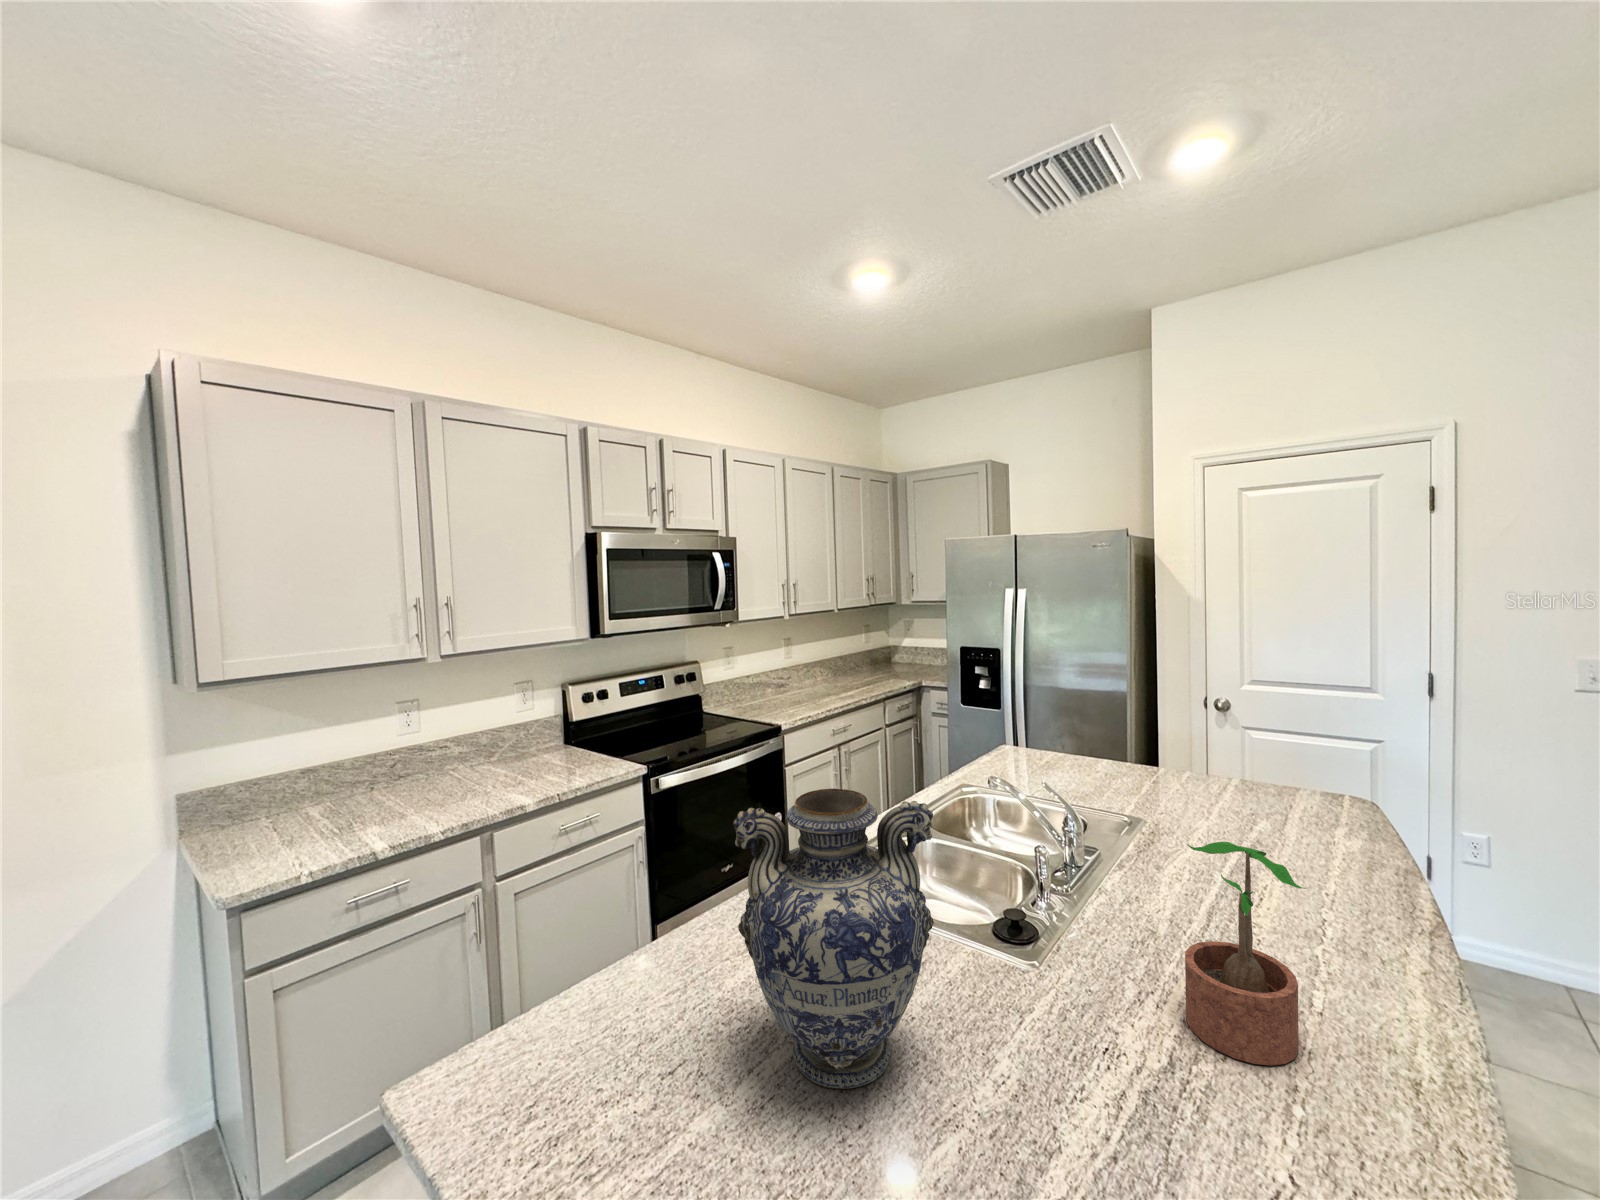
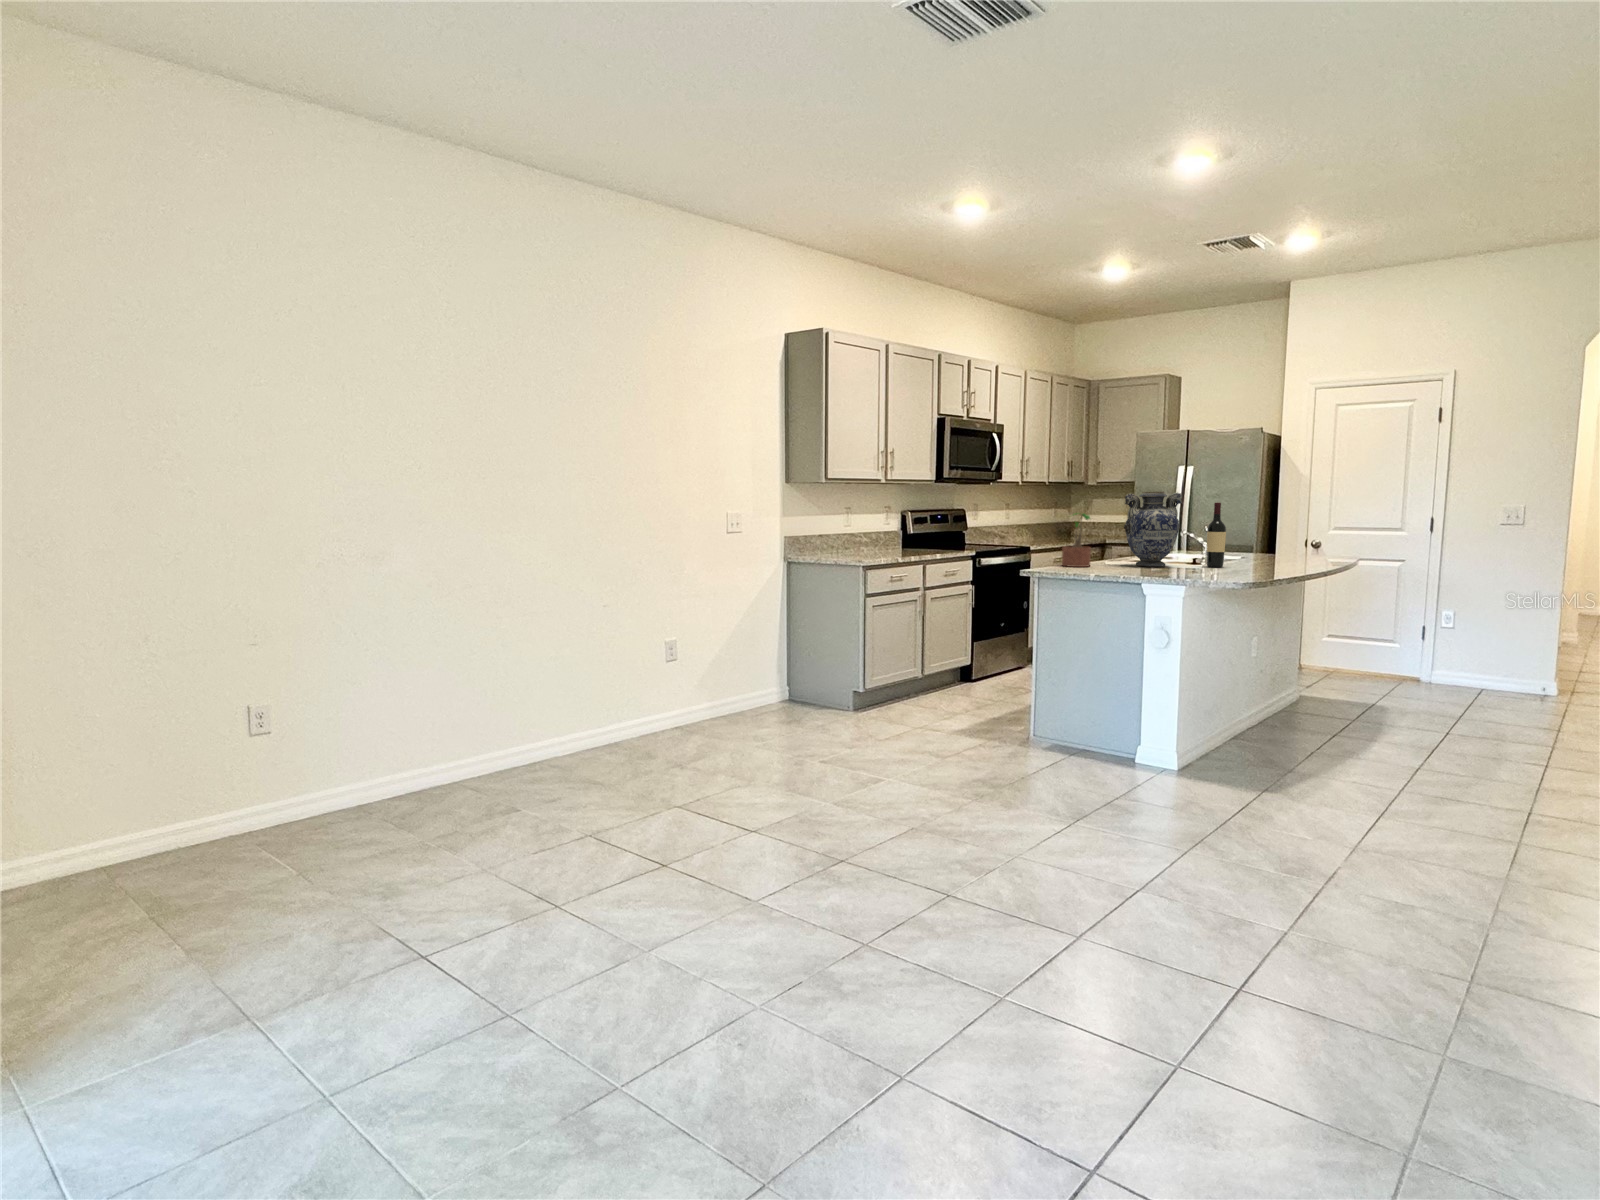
wine bottle: none [1027,840,1094,1093] -> present [1207,503,1226,567]
potted plant: present [1185,842,1306,1065] -> present [1062,513,1091,567]

